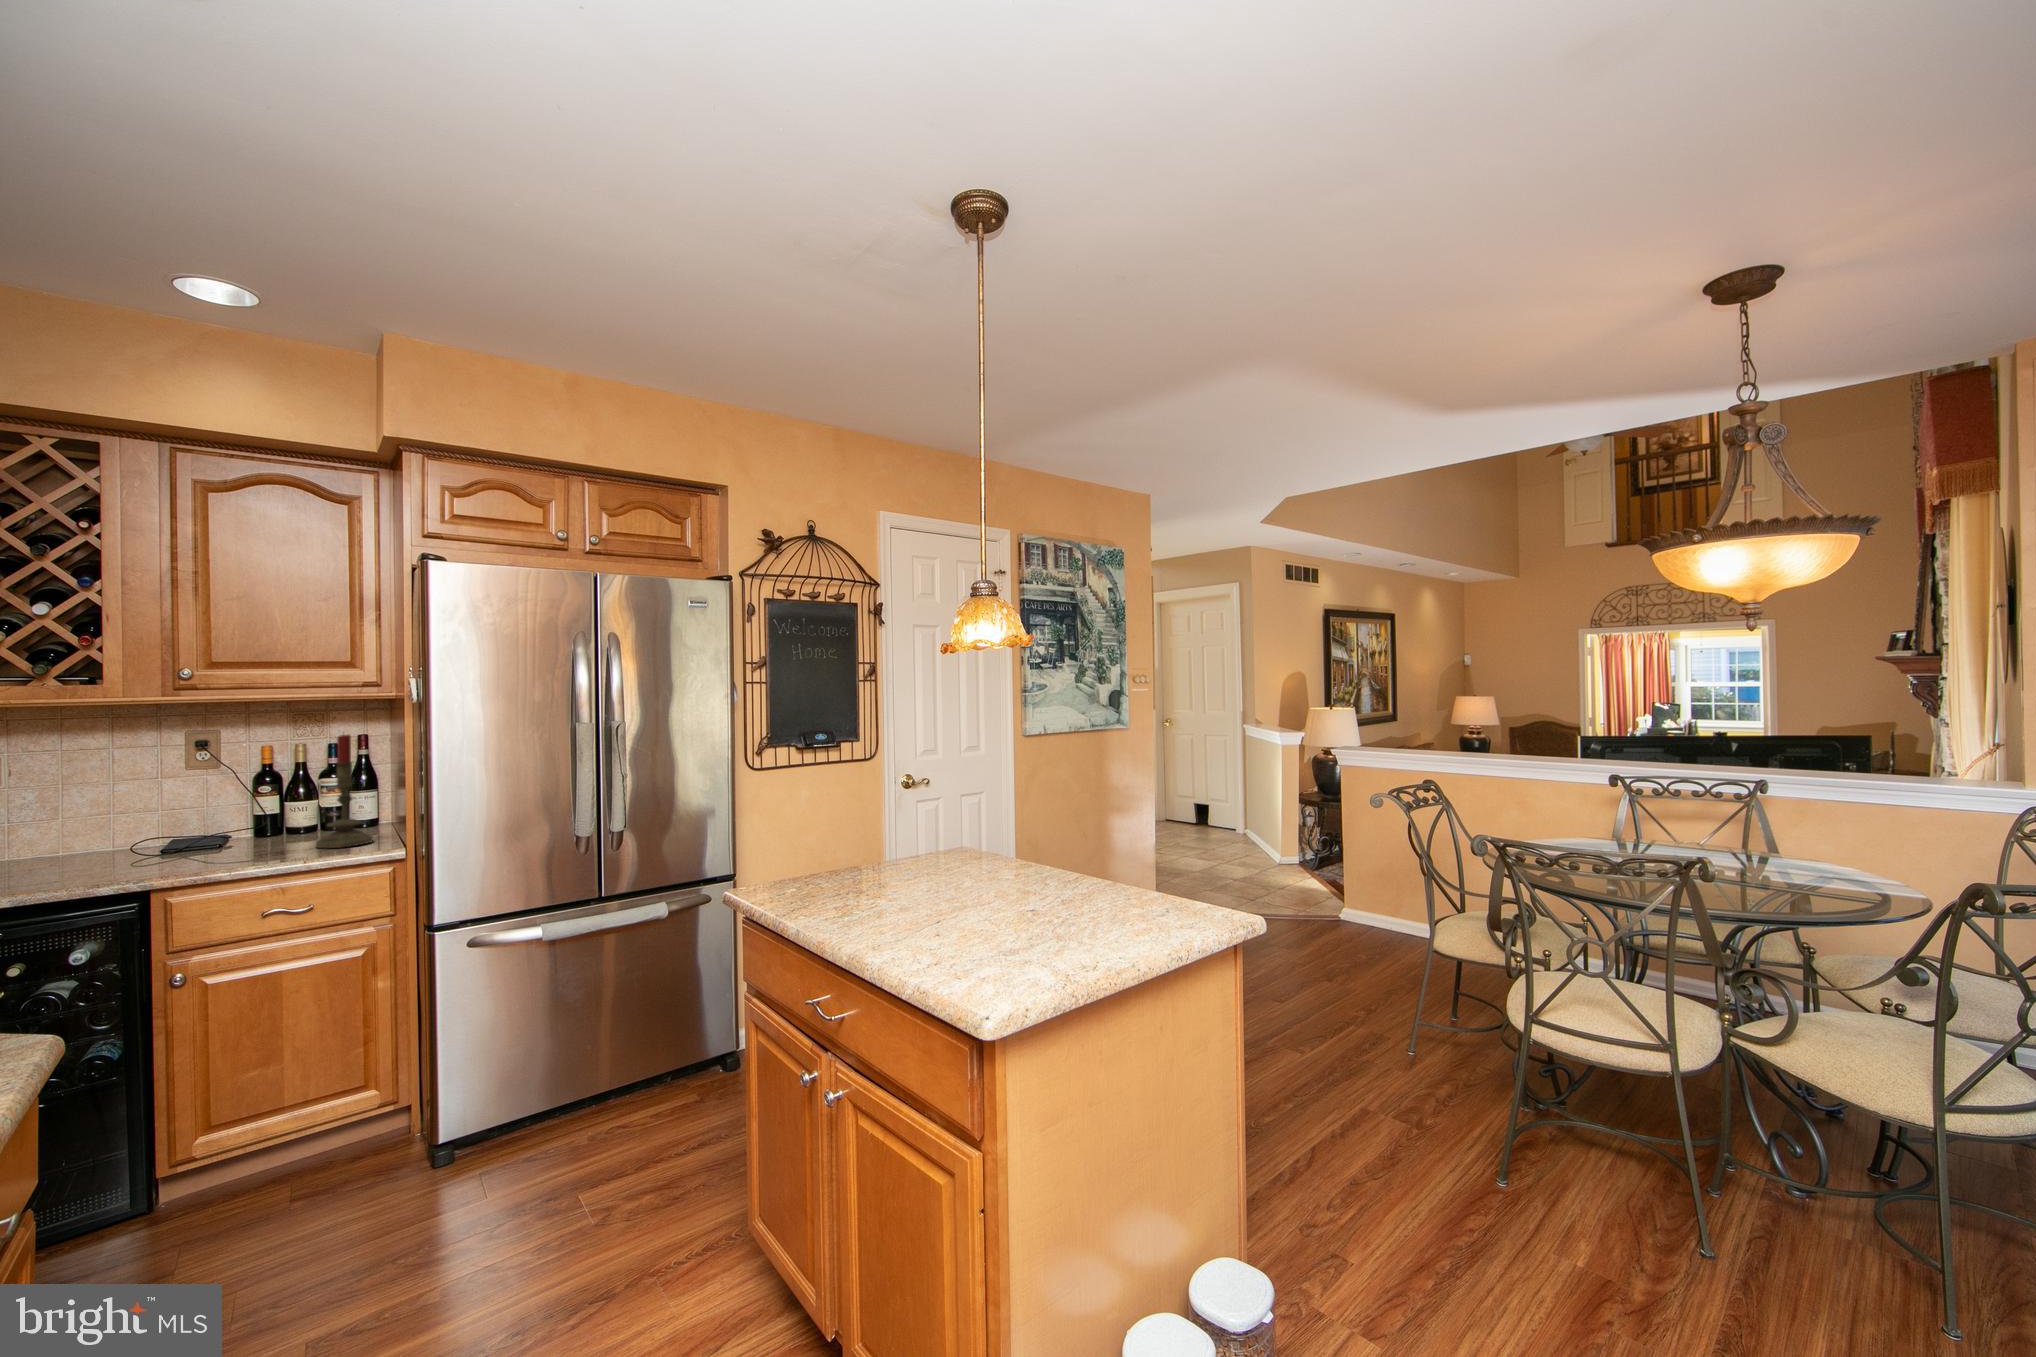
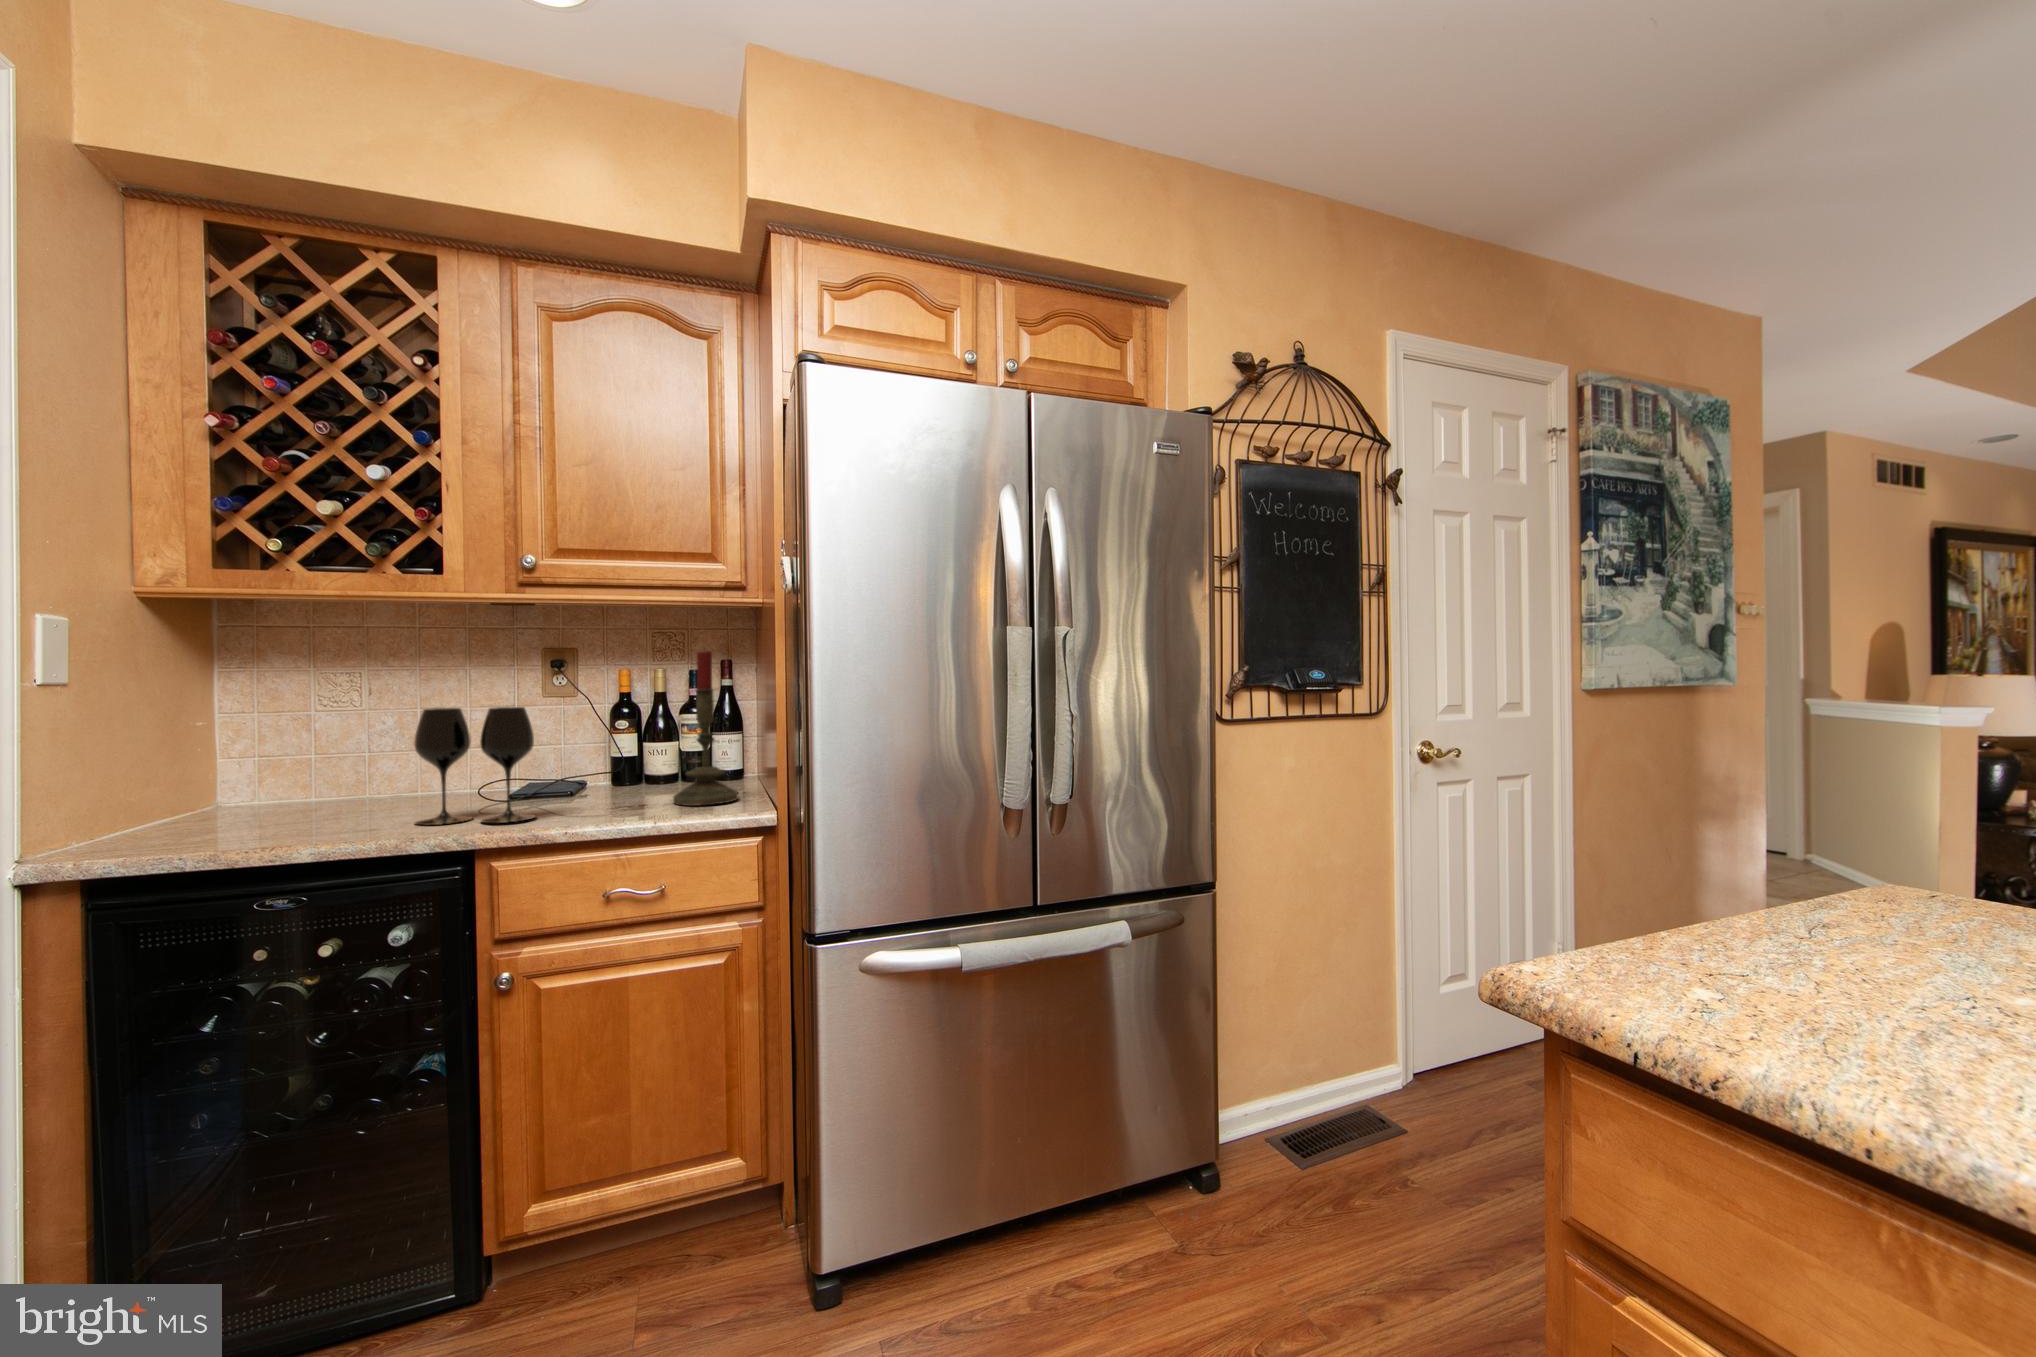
wine glass: none [83,784,196,876] -> present [414,707,536,825]

